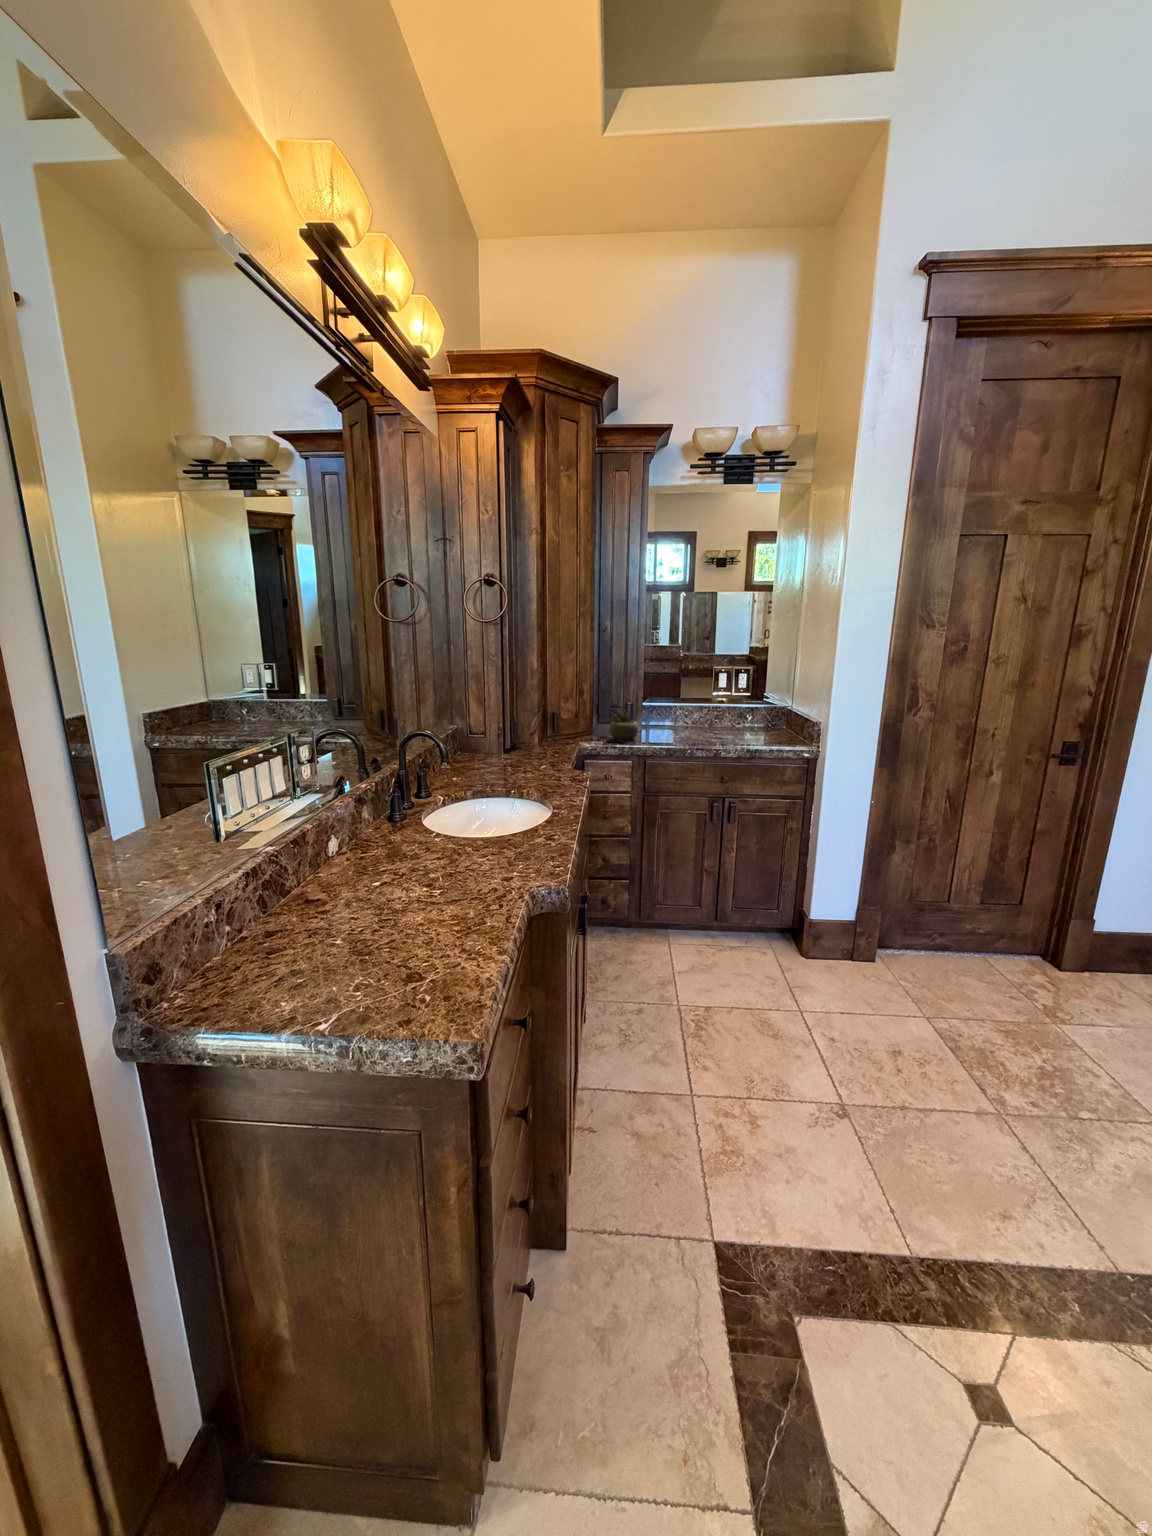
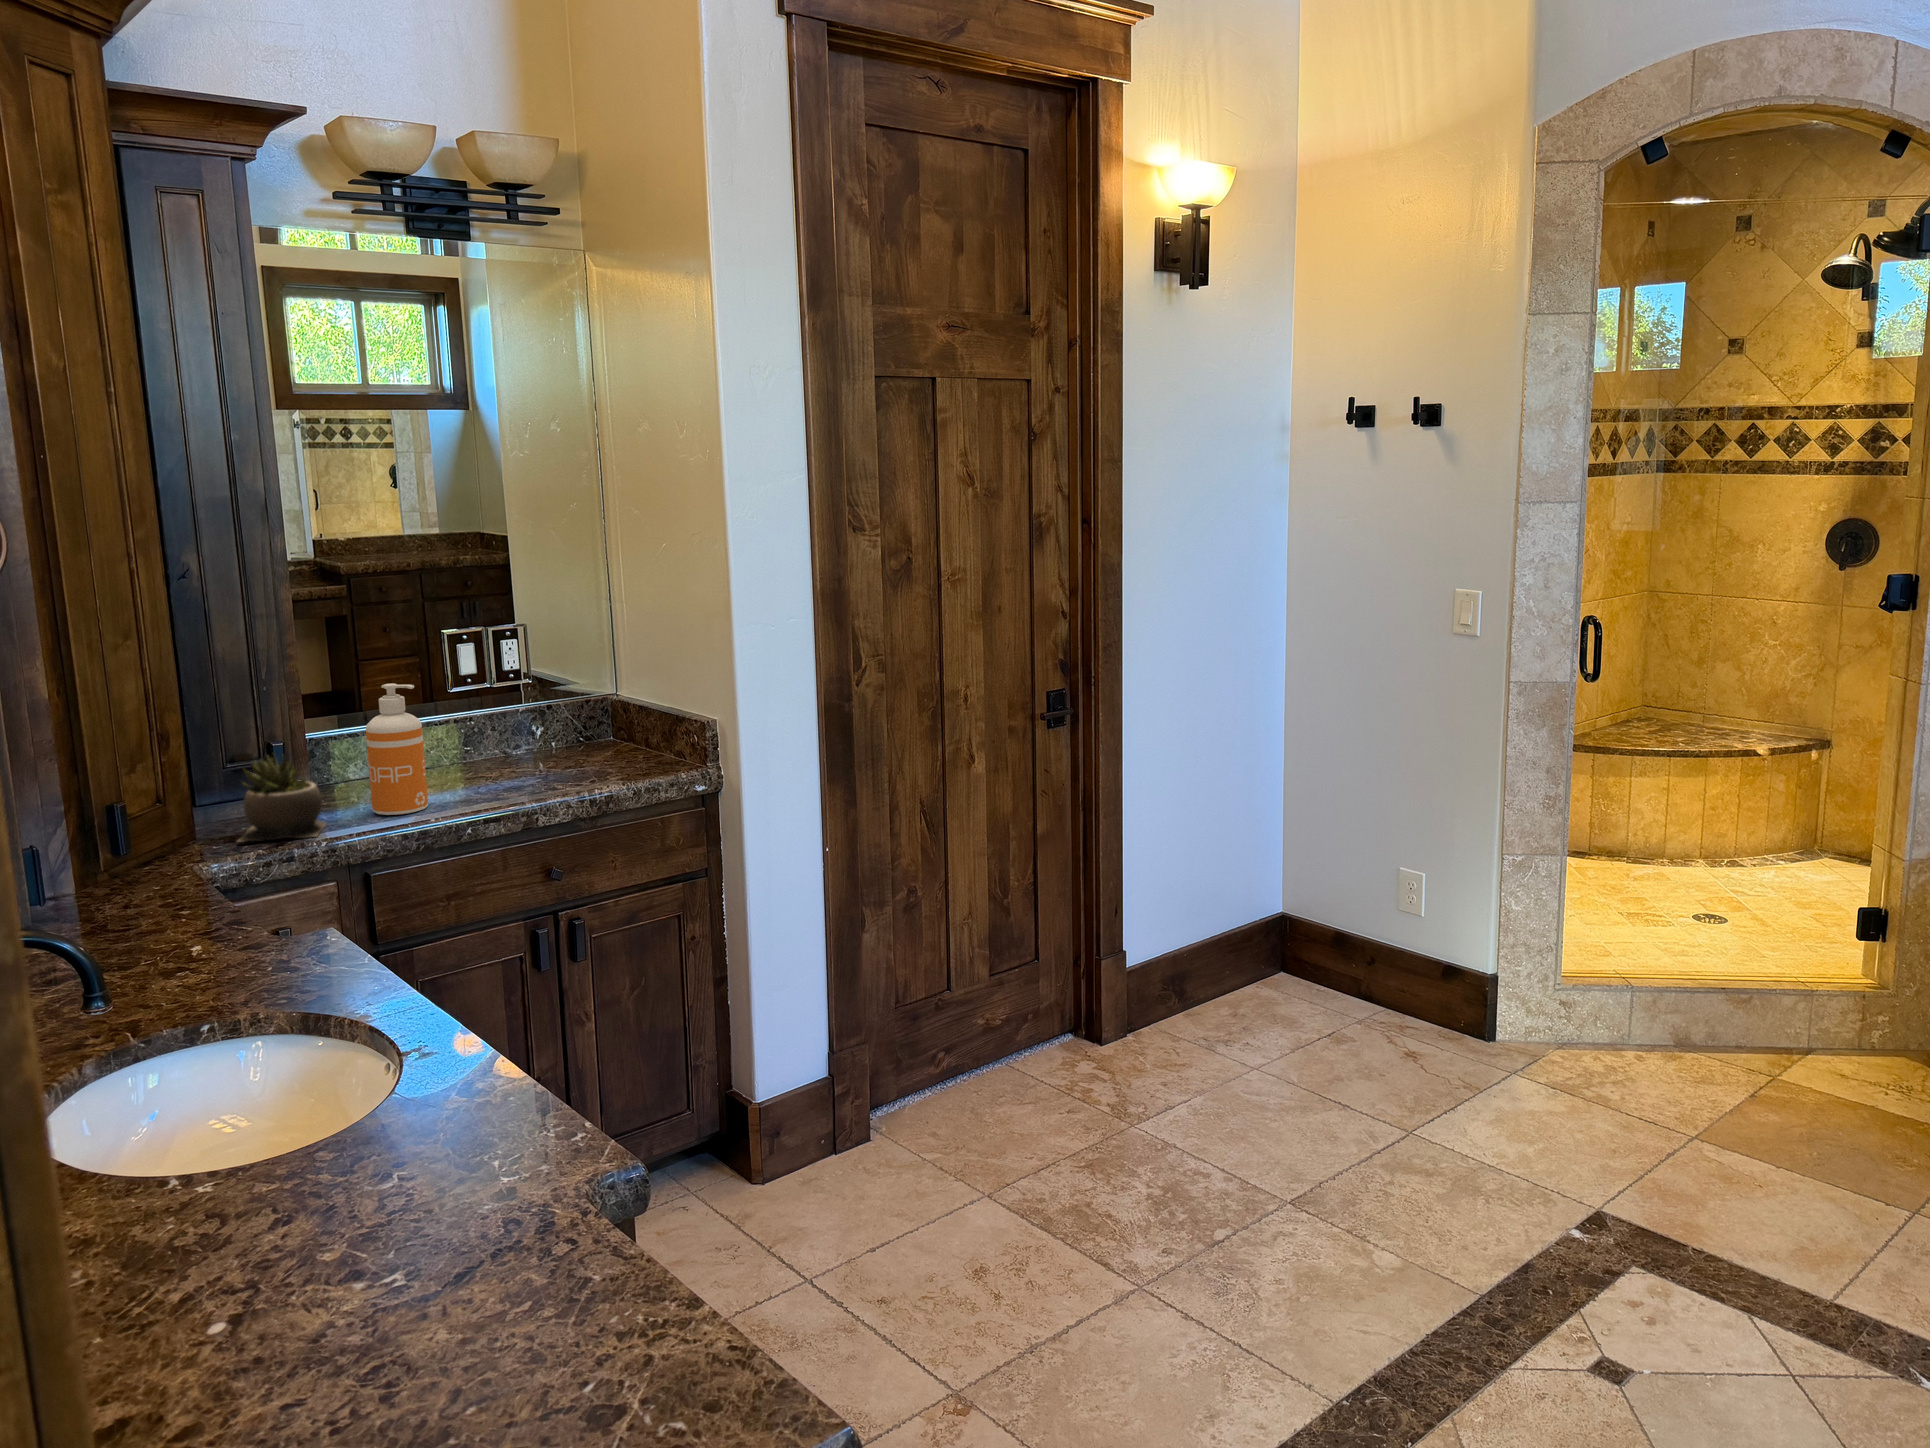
soap dispenser: none [658,684,682,742] -> present [366,683,428,815]

